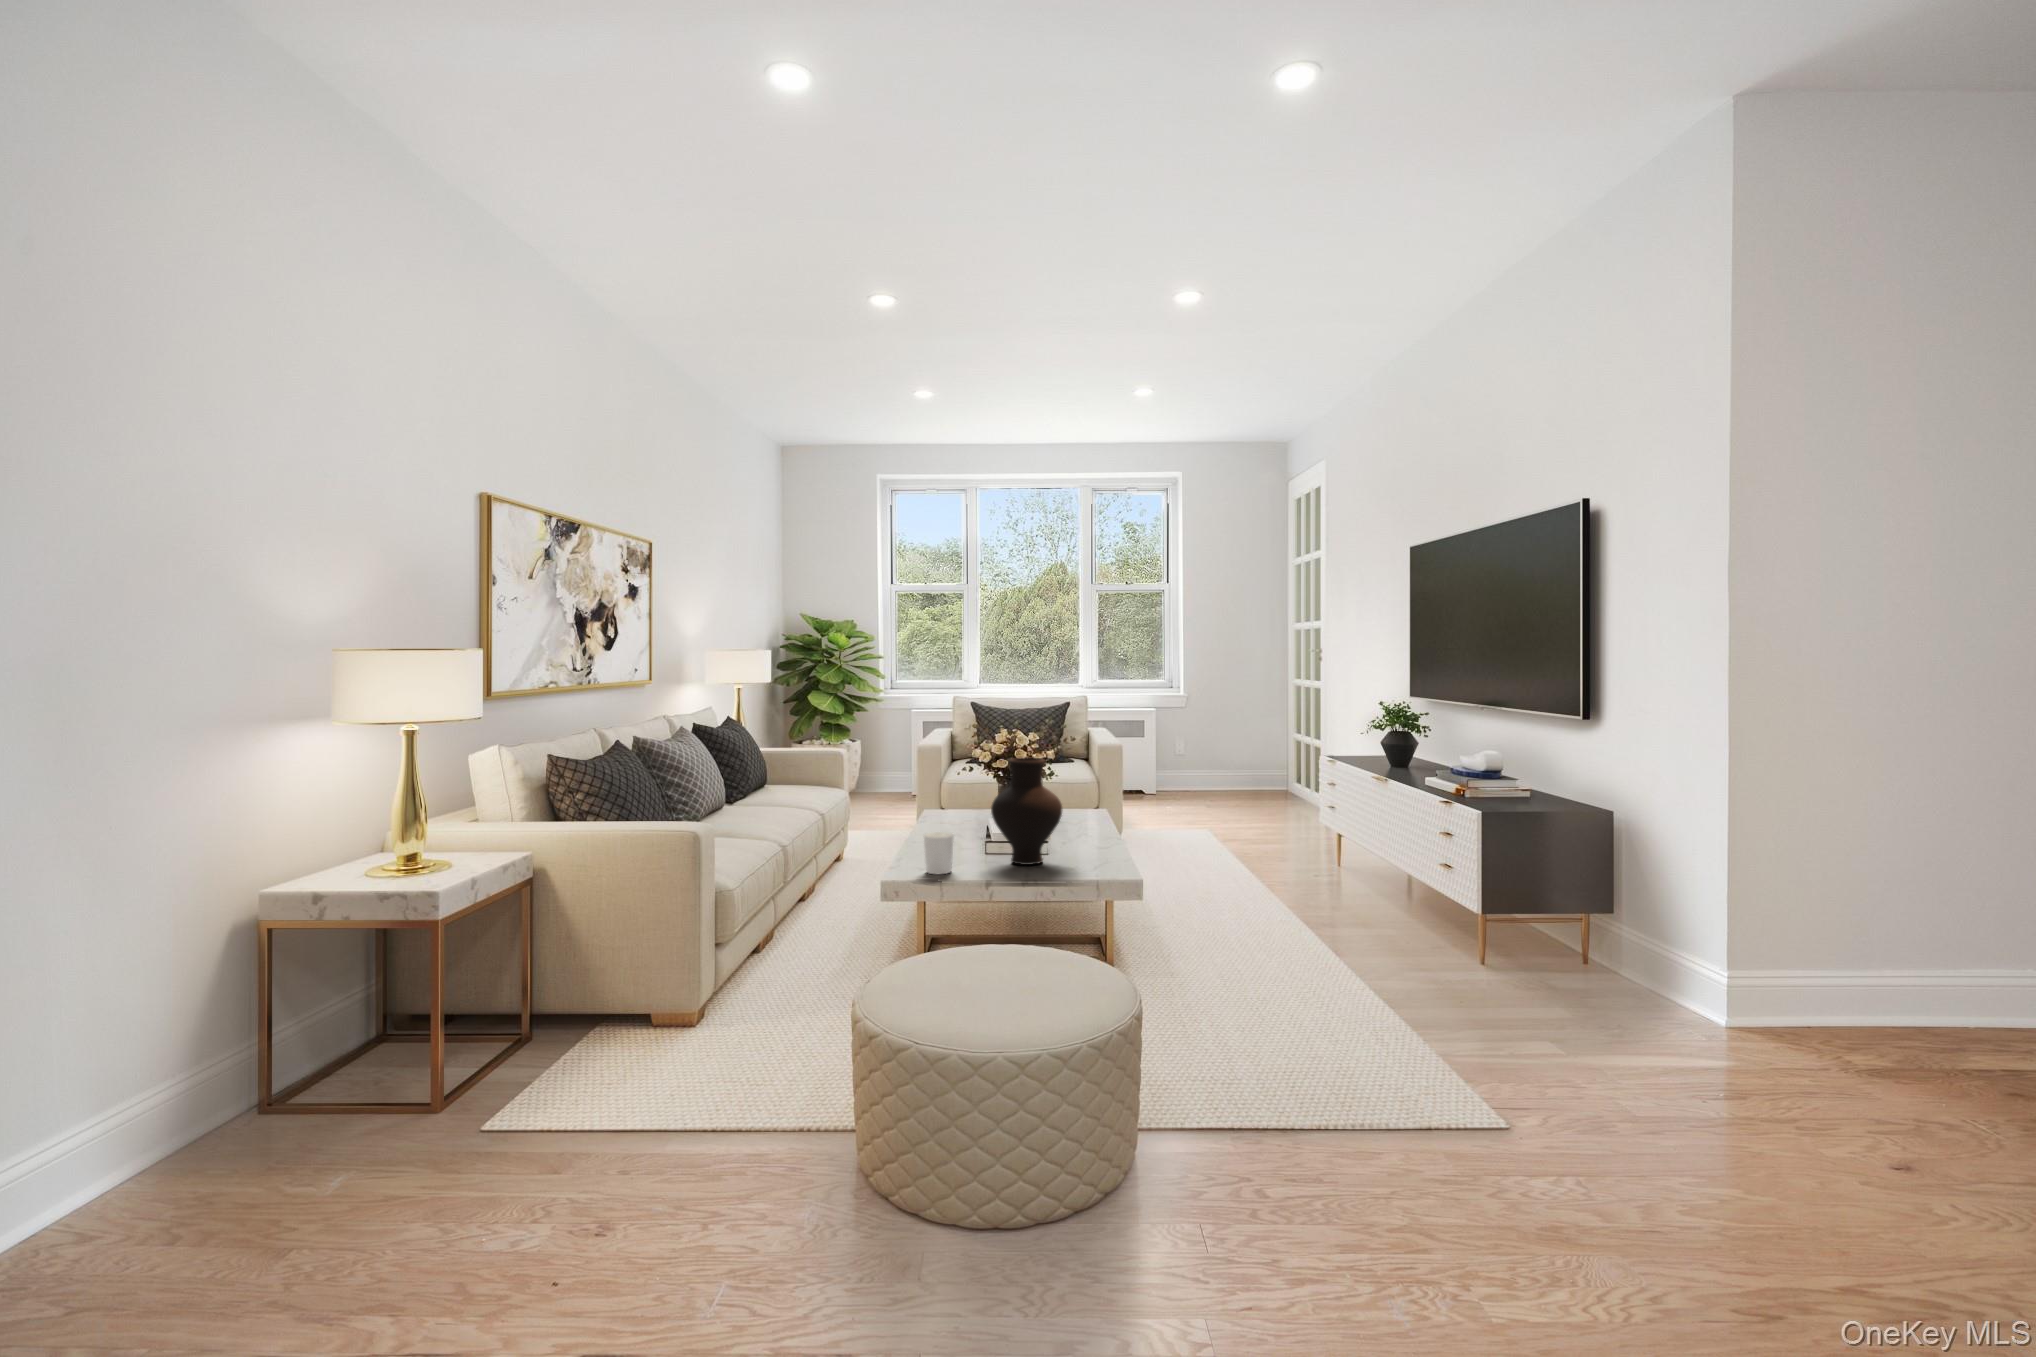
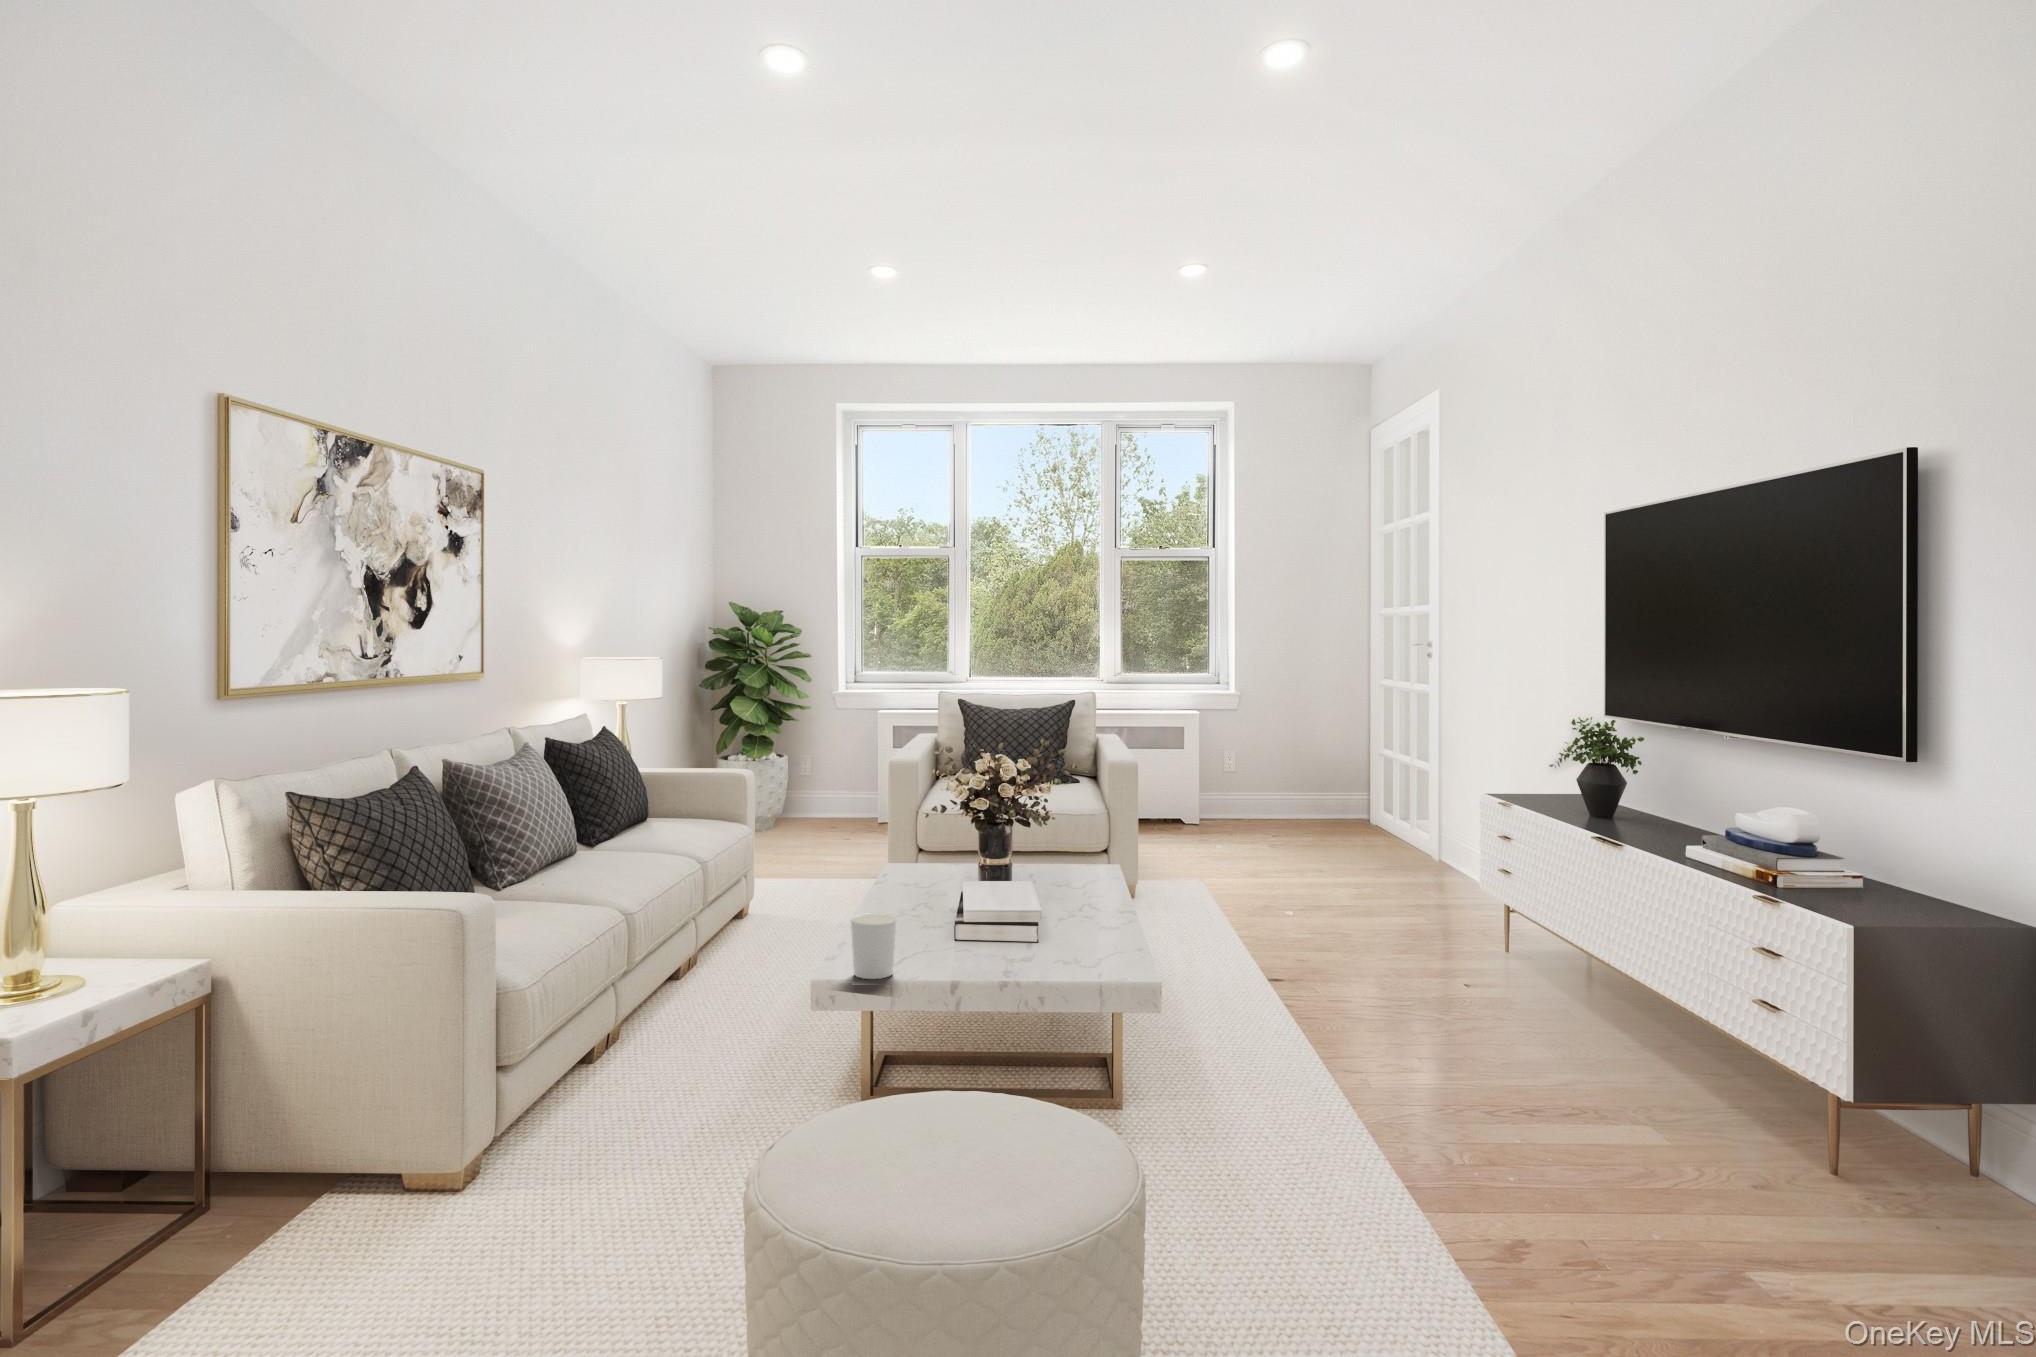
vase: present [991,757,1062,865] -> none [955,801,1061,963]

